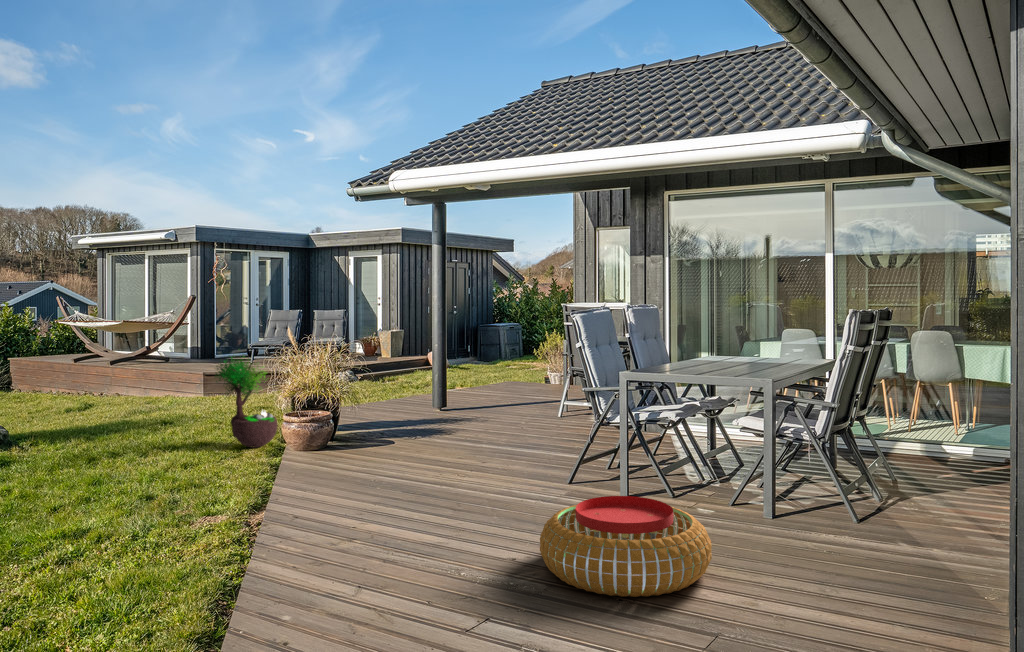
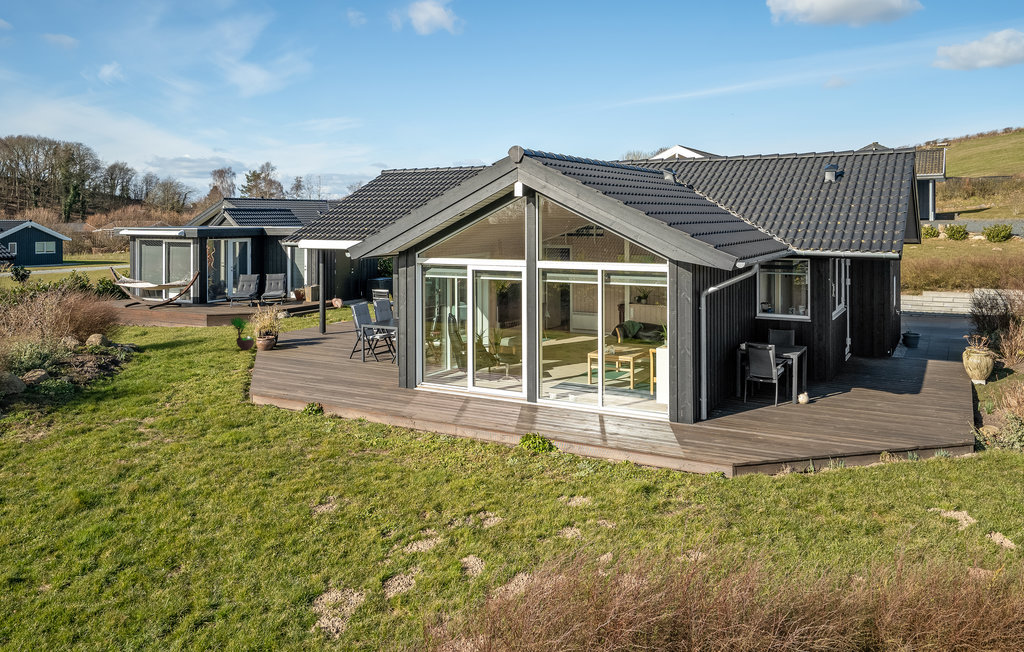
pouf: present [540,496,712,597] -> none [321,358,361,377]

